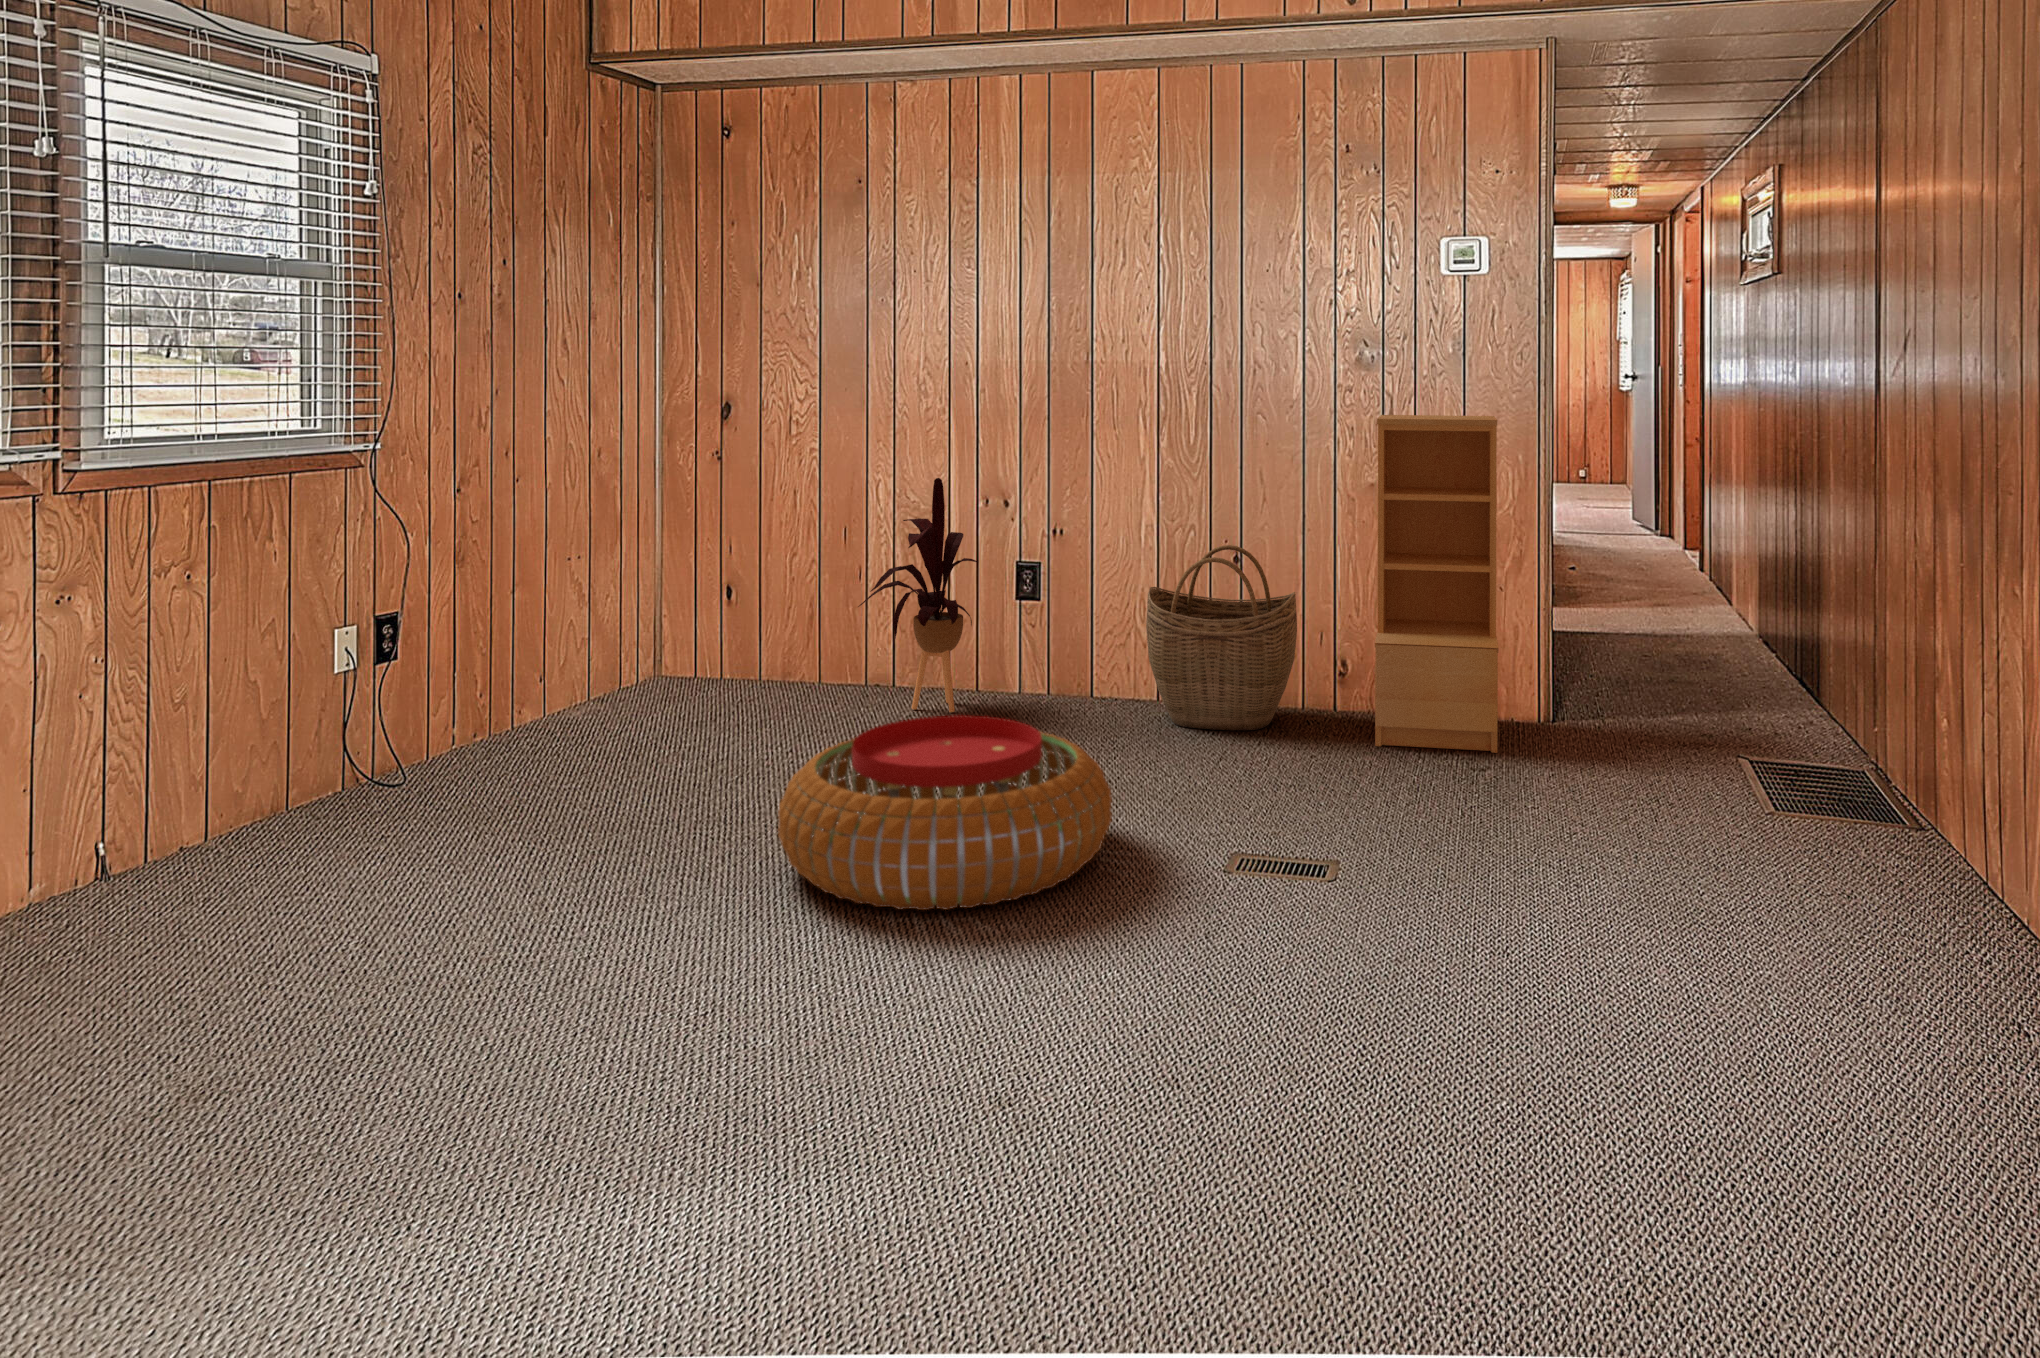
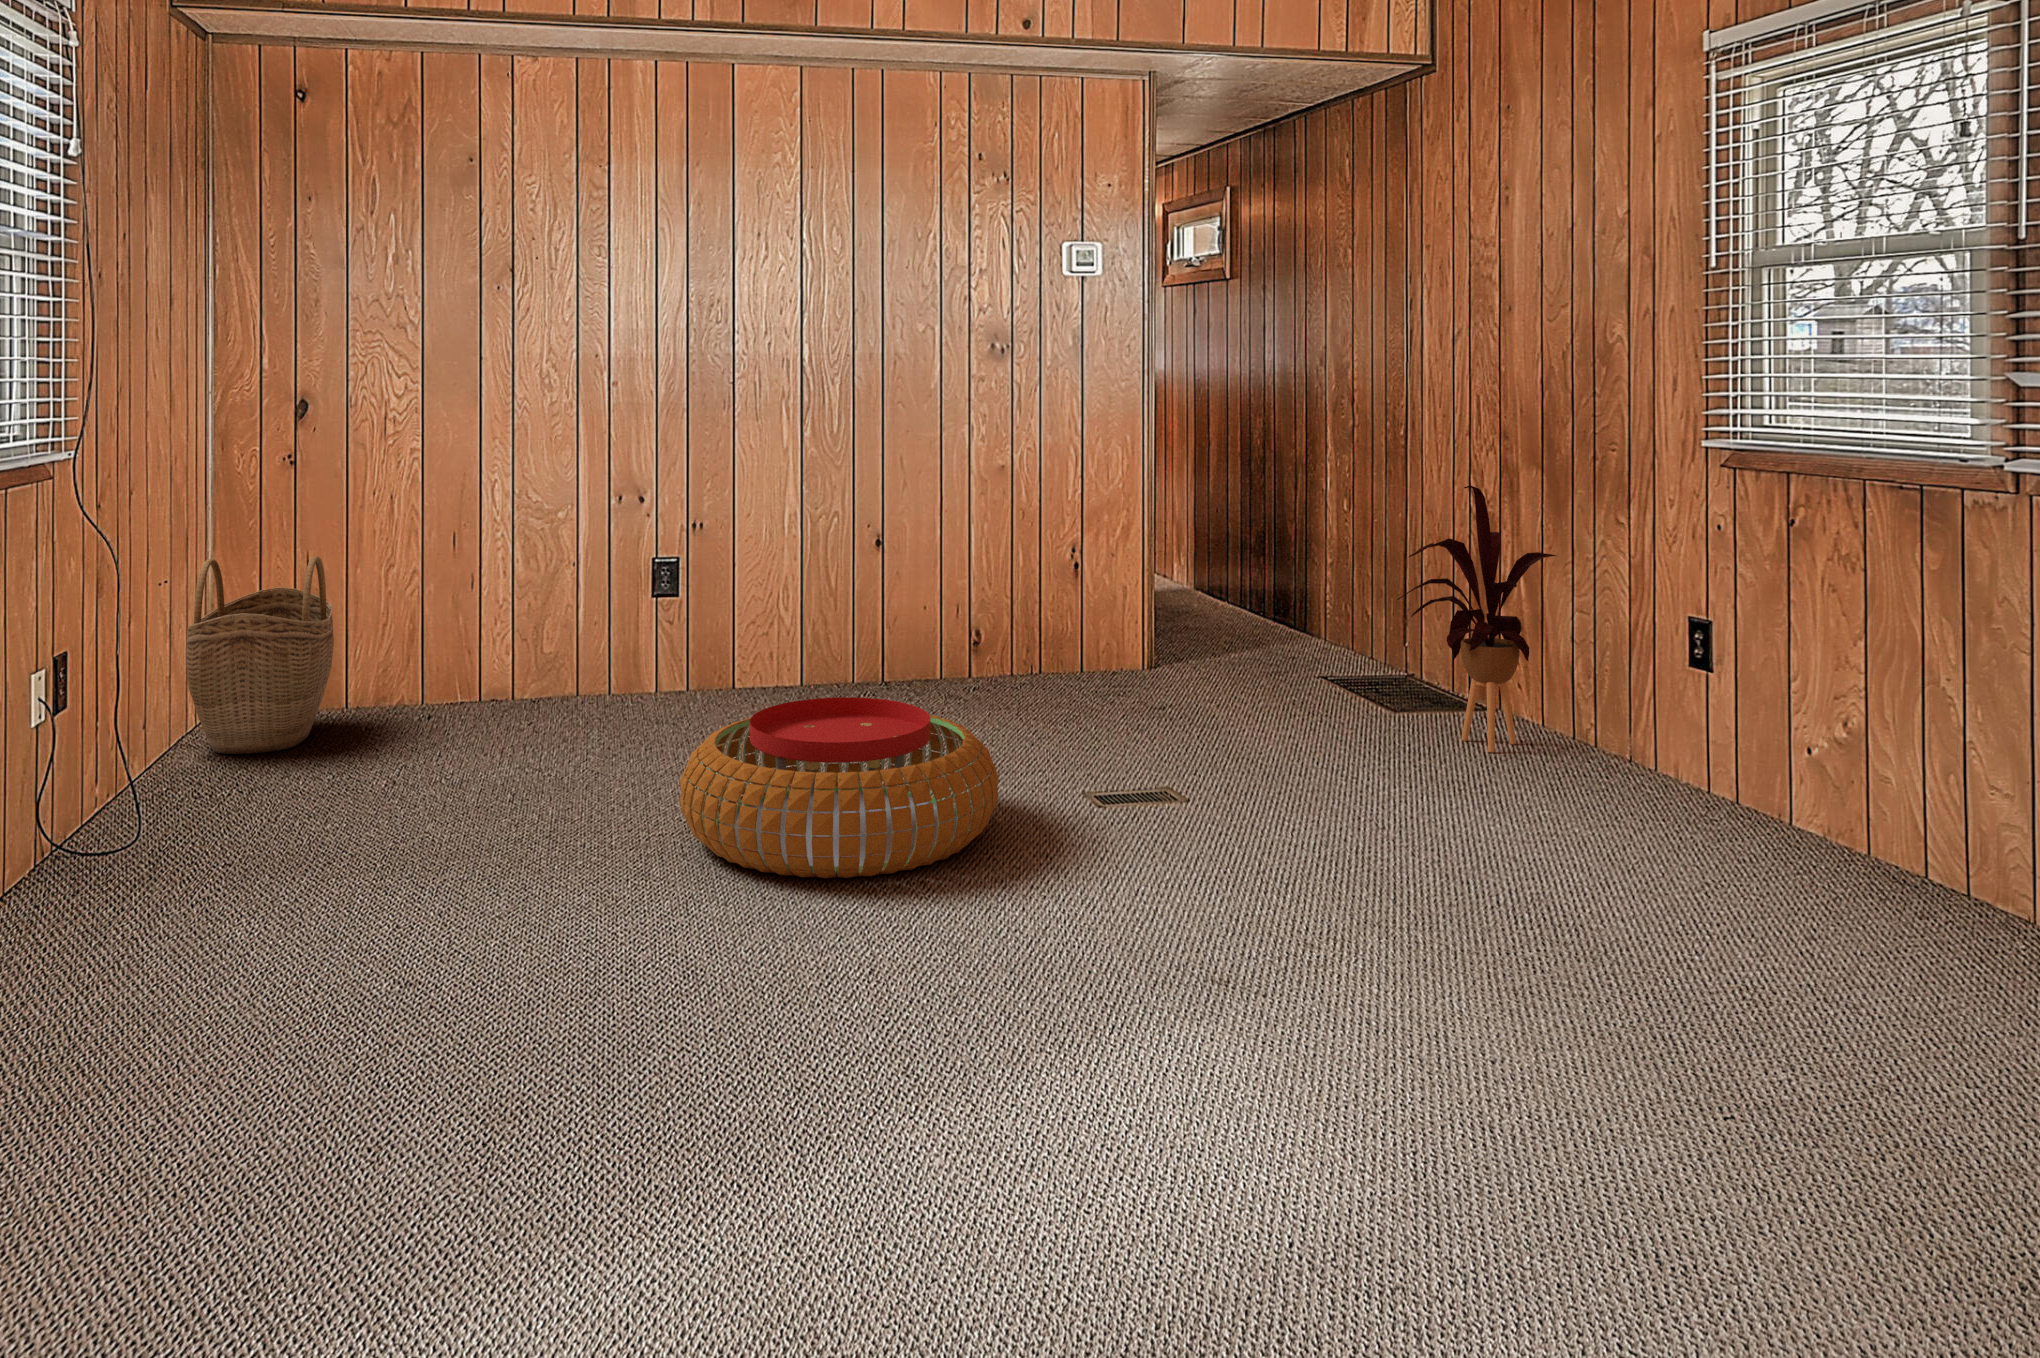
bookshelf: present [1375,415,1499,753] -> none [1015,402,1153,701]
house plant: present [858,478,978,712] -> present [1397,486,1556,752]
woven basket: present [1146,545,1297,730] -> present [186,556,334,754]

